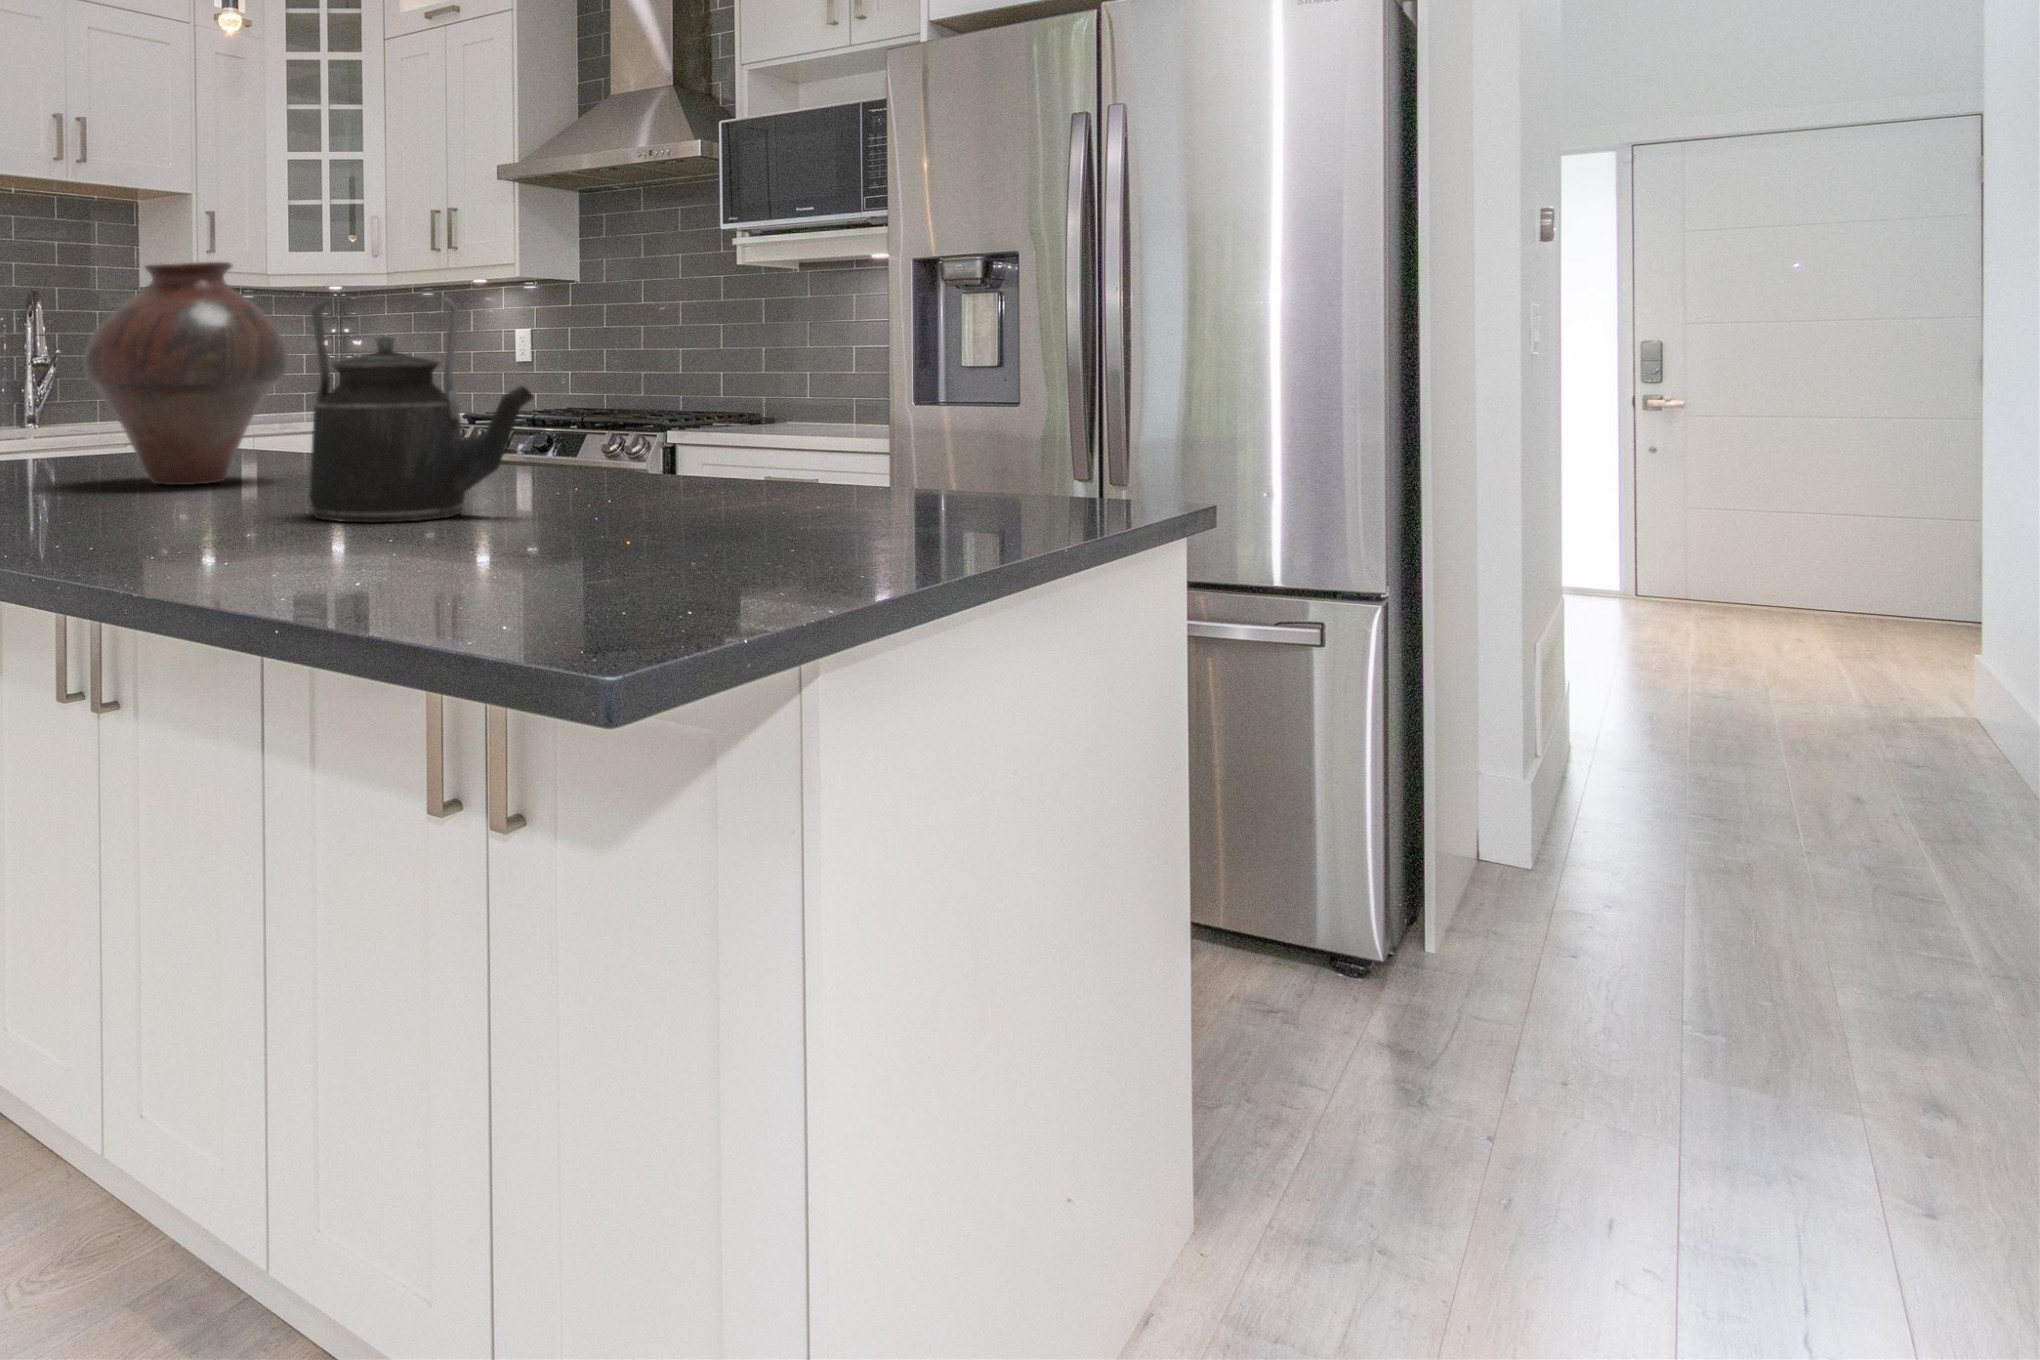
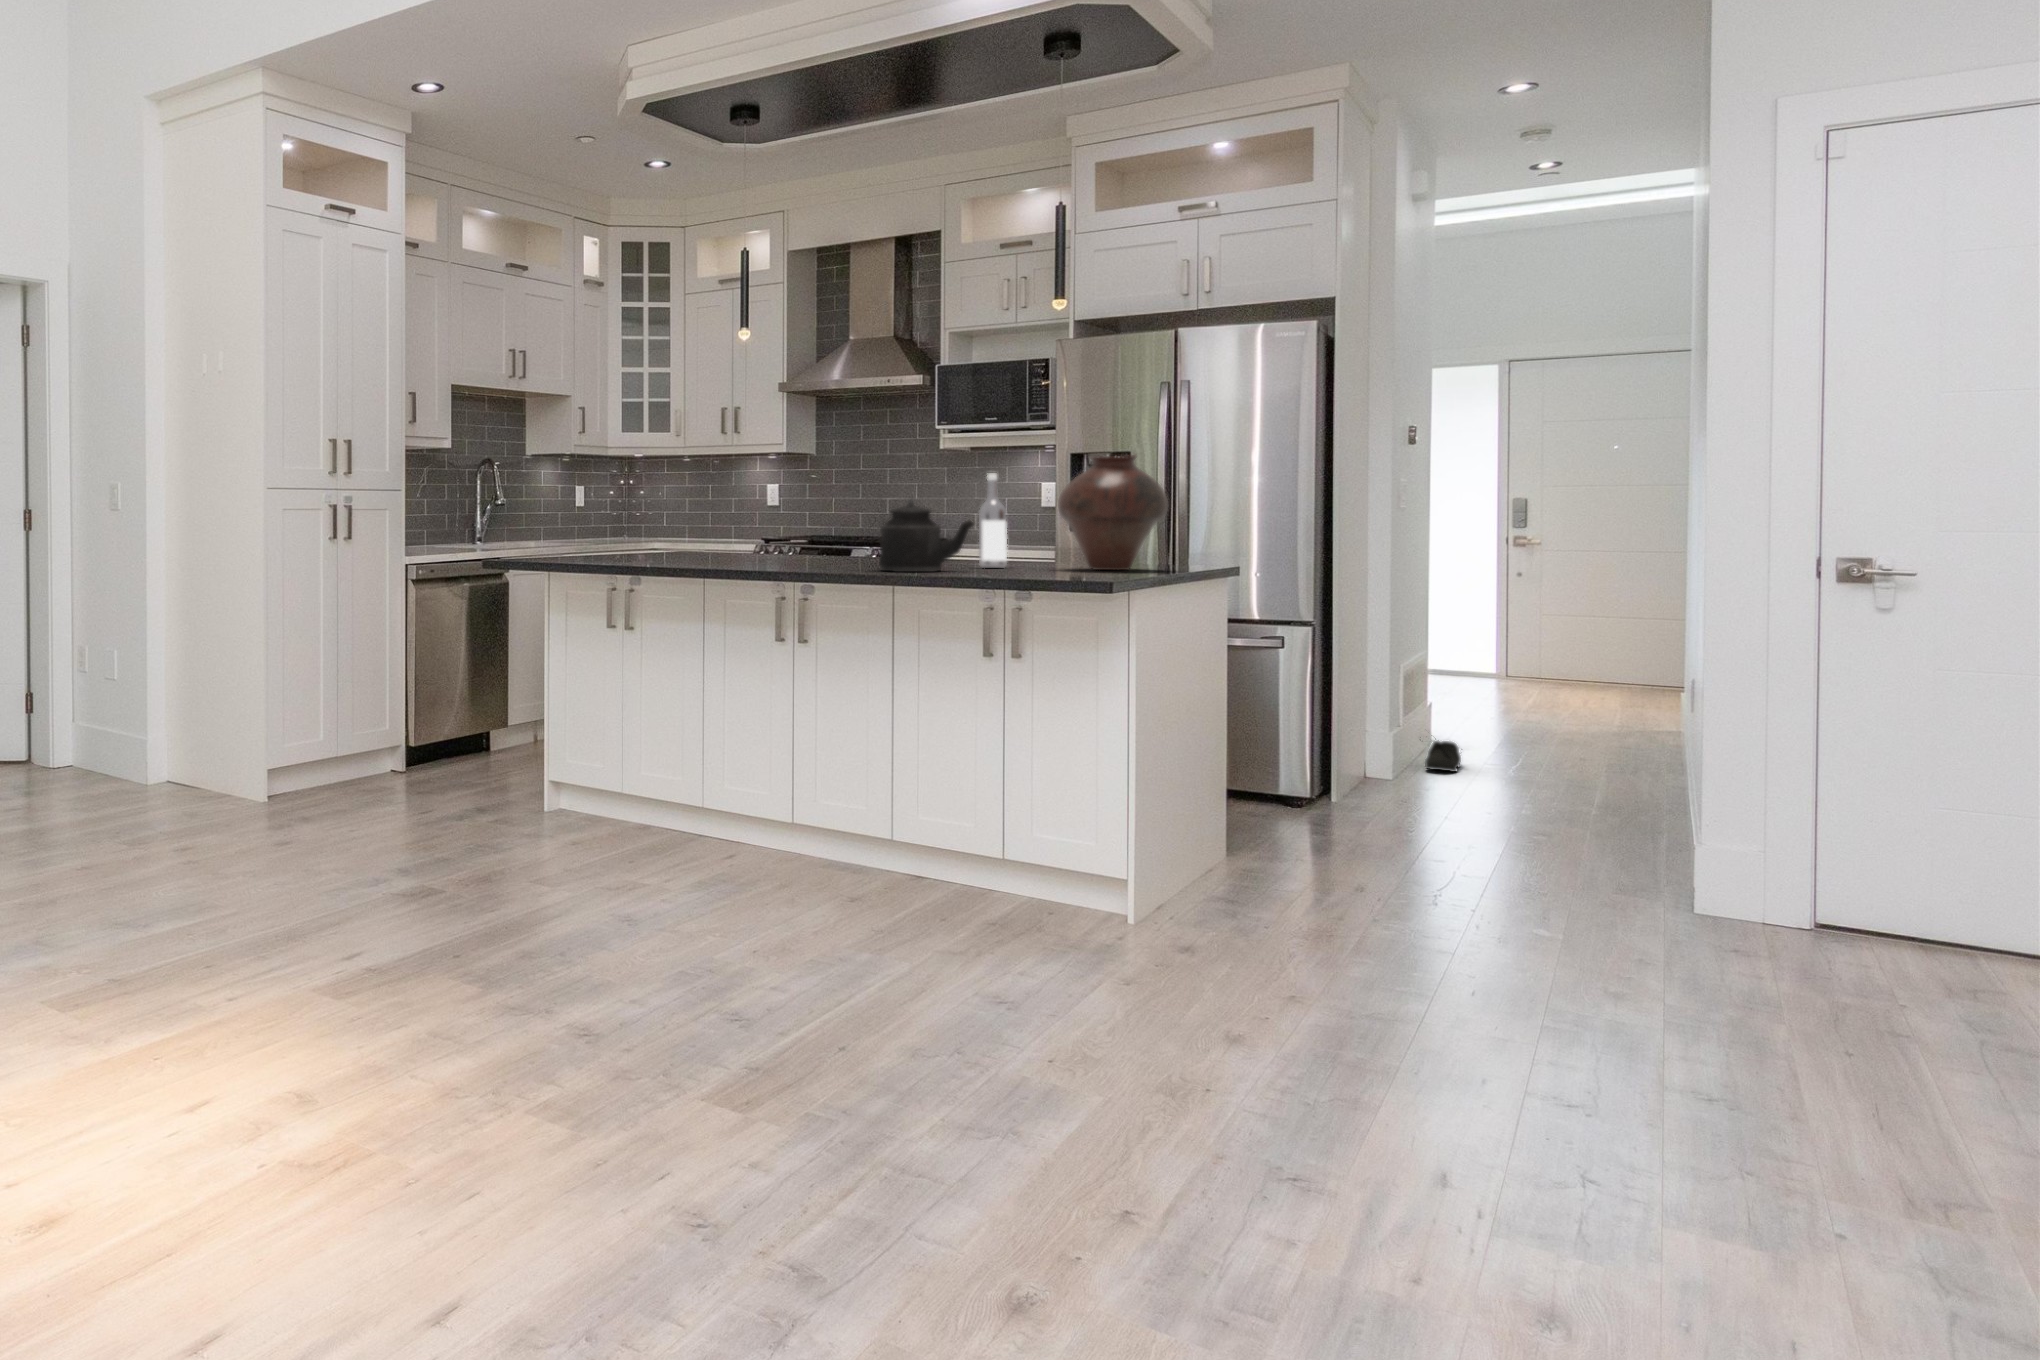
vase: present [83,262,288,485] -> present [1058,455,1168,570]
wine bottle: none [600,274,663,500] -> present [979,473,1007,568]
shoe: none [1566,752,1652,840] -> present [1425,738,1461,772]

